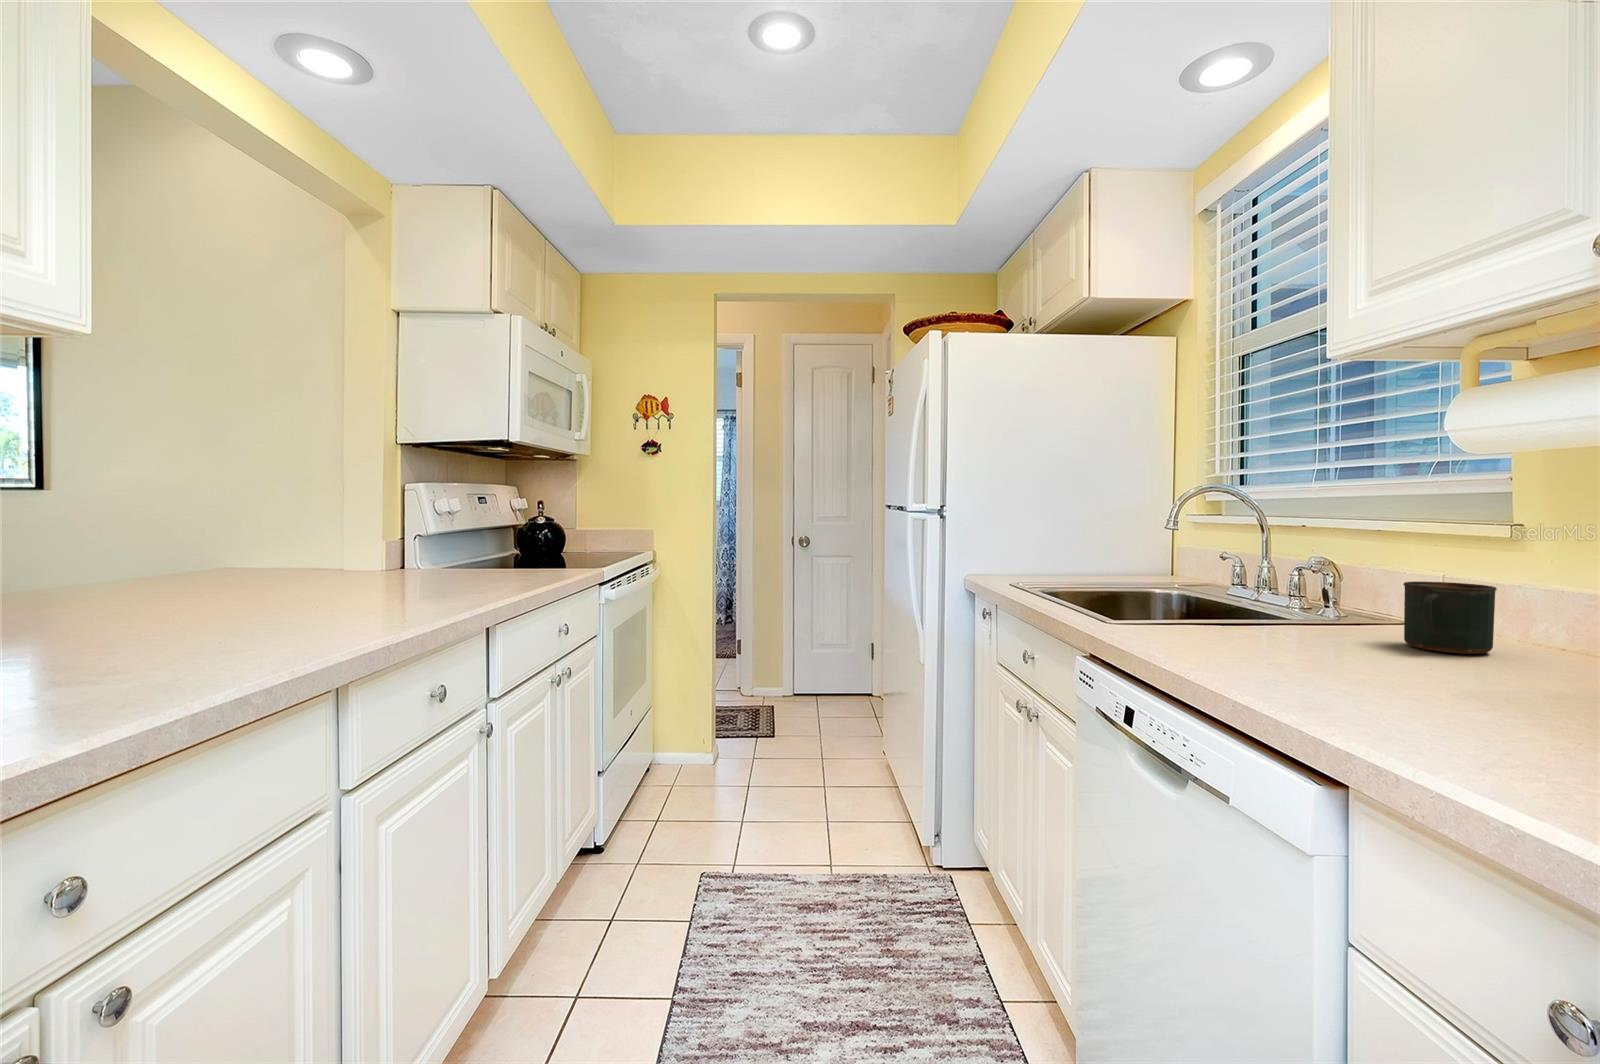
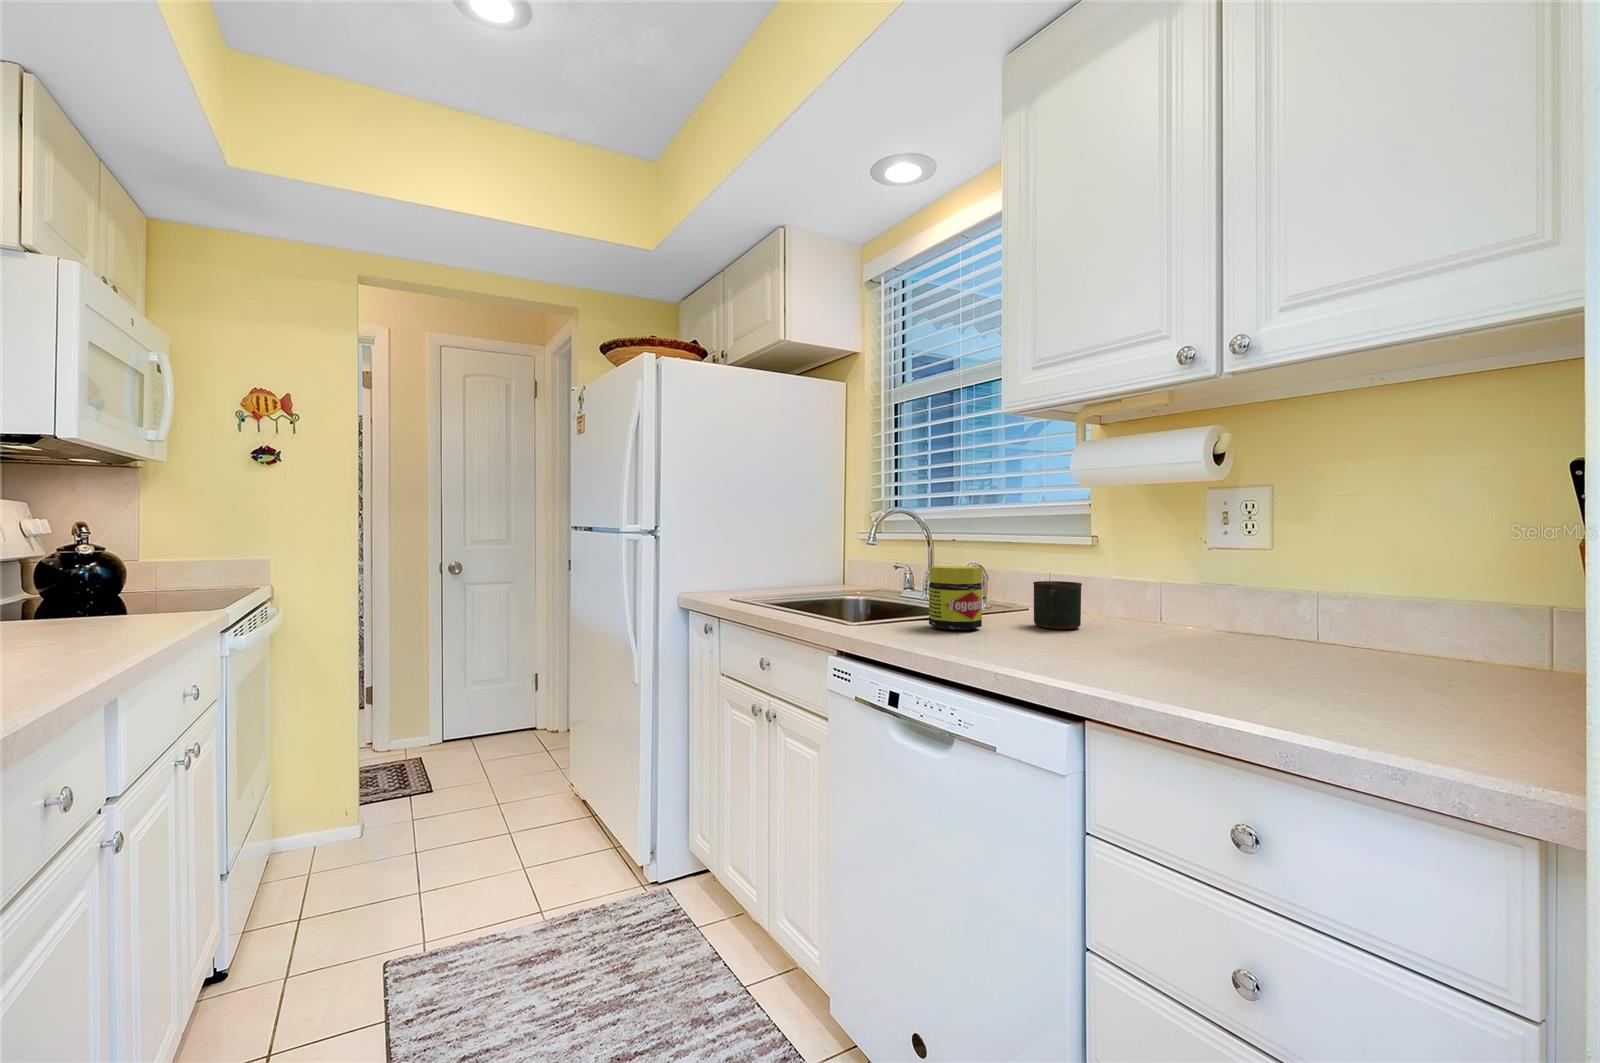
jar: none [1225,556,1306,642] -> present [929,566,982,630]

